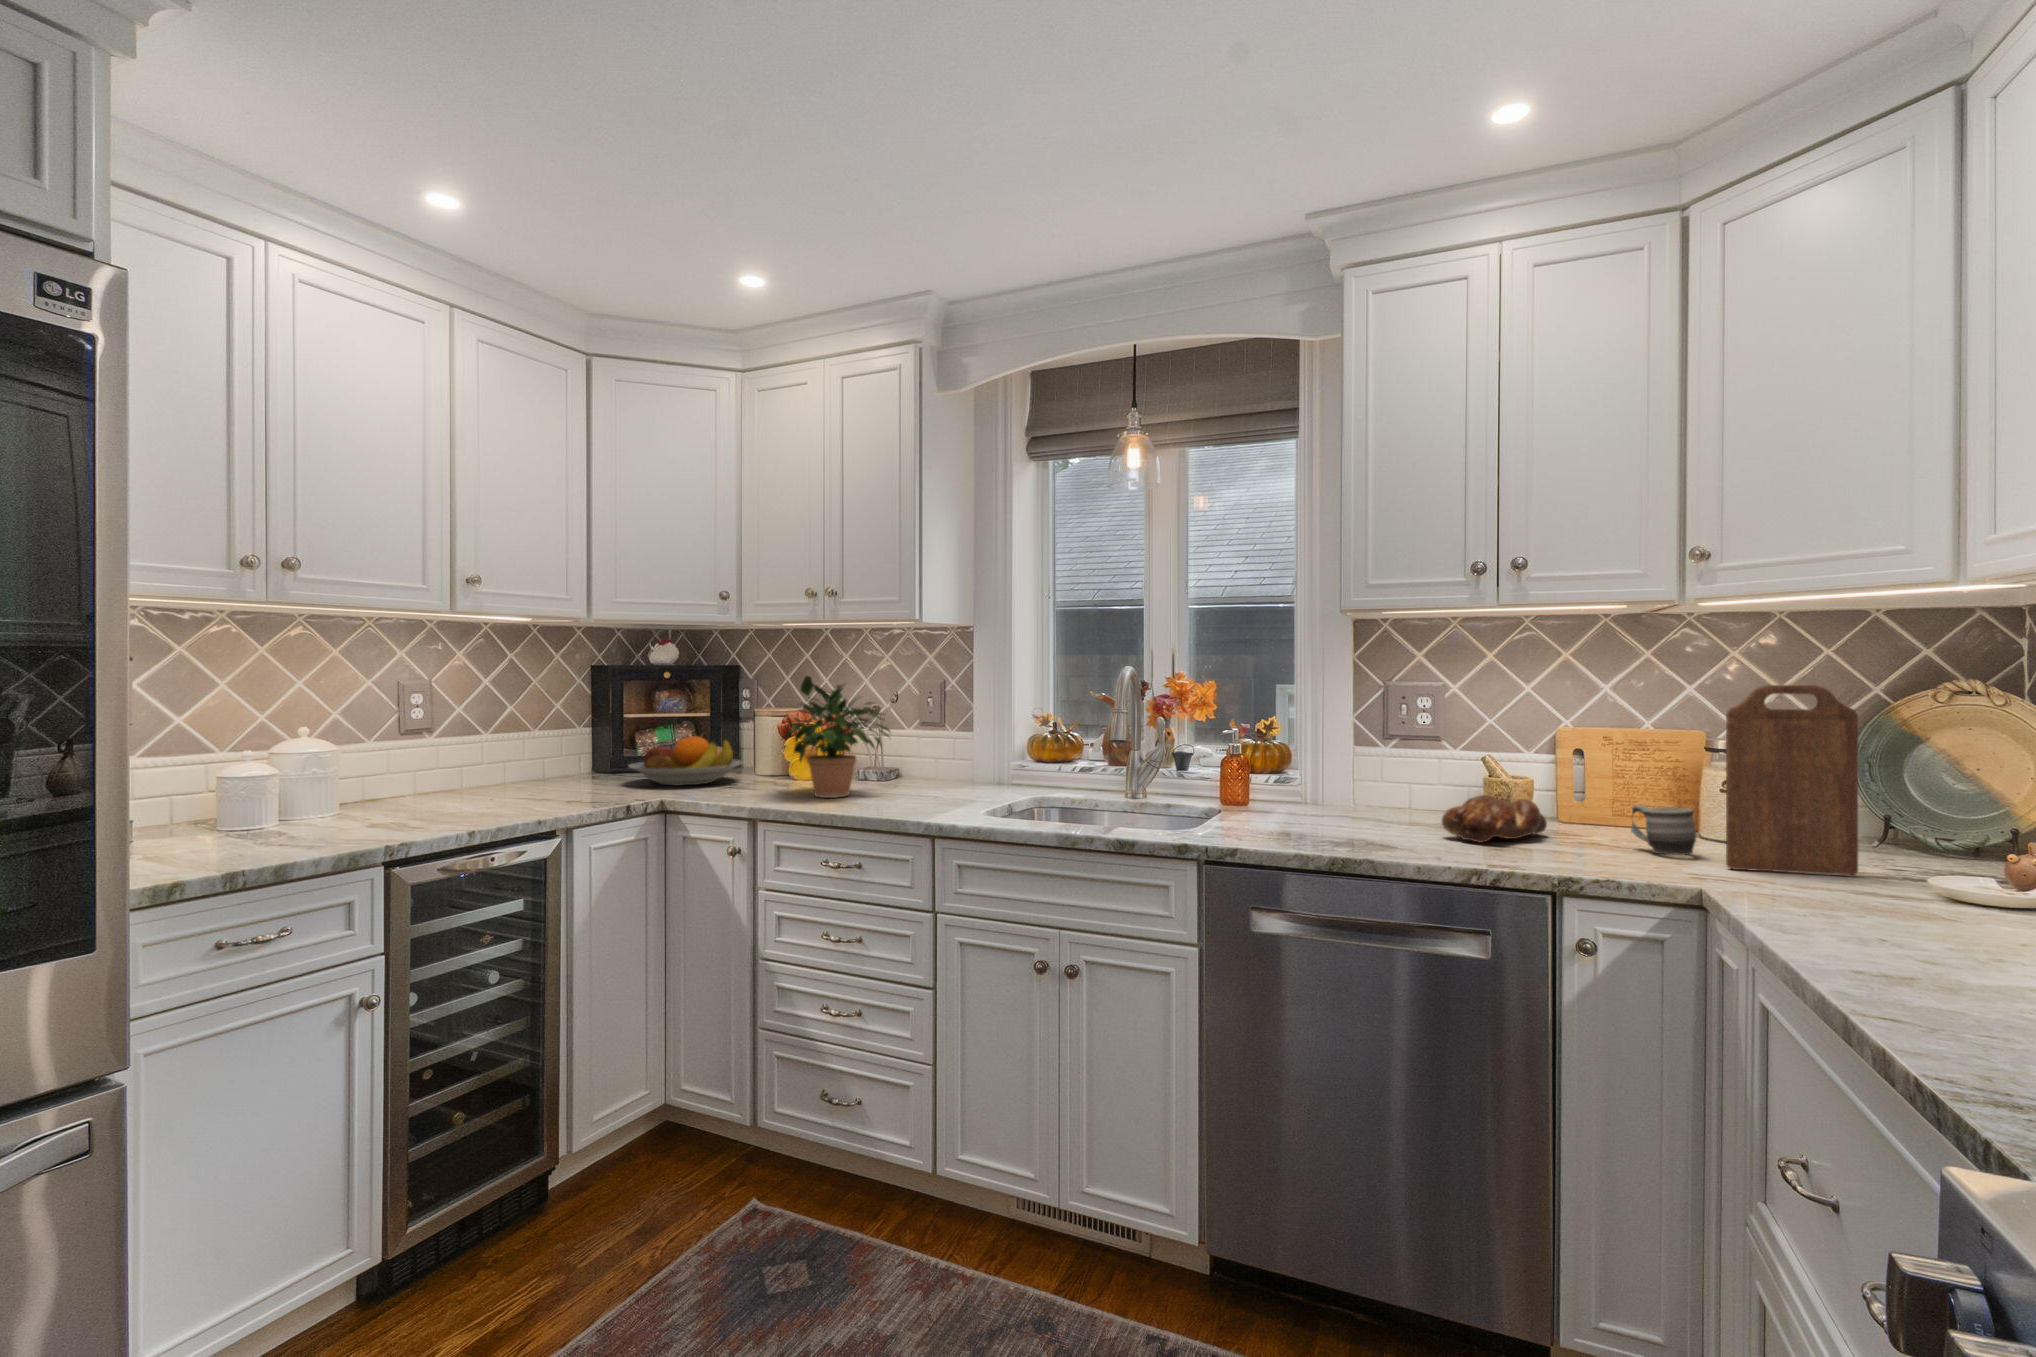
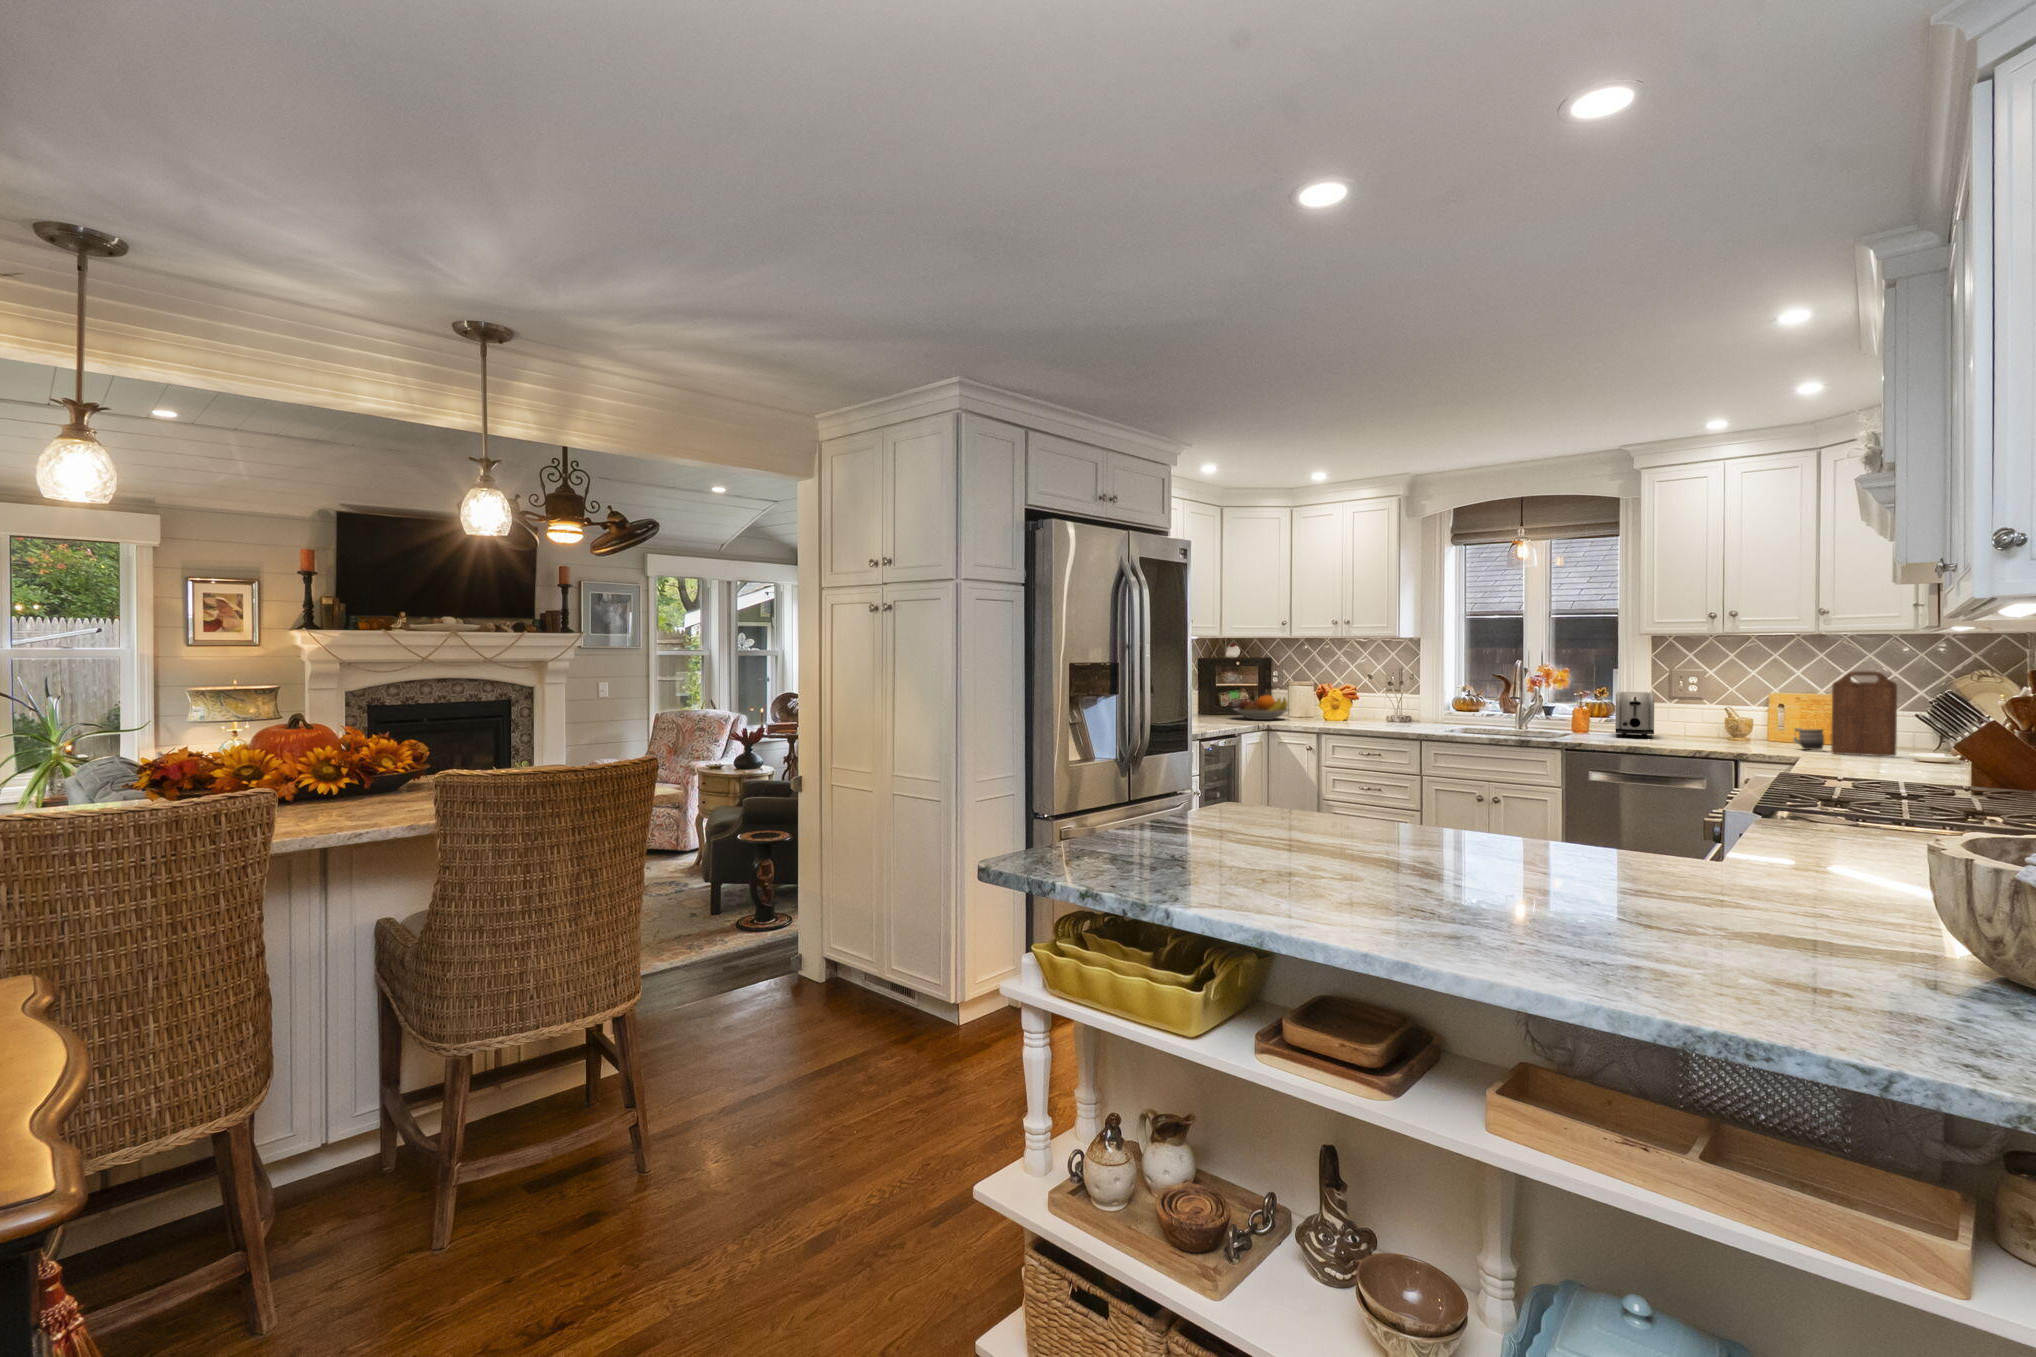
potted plant: present [783,676,890,798] -> none [1323,664,1385,725]
toaster: none [1293,726,1364,820] -> present [1615,692,1654,738]
bread loaf: present [1442,795,1547,843] -> none [1693,724,1754,745]

